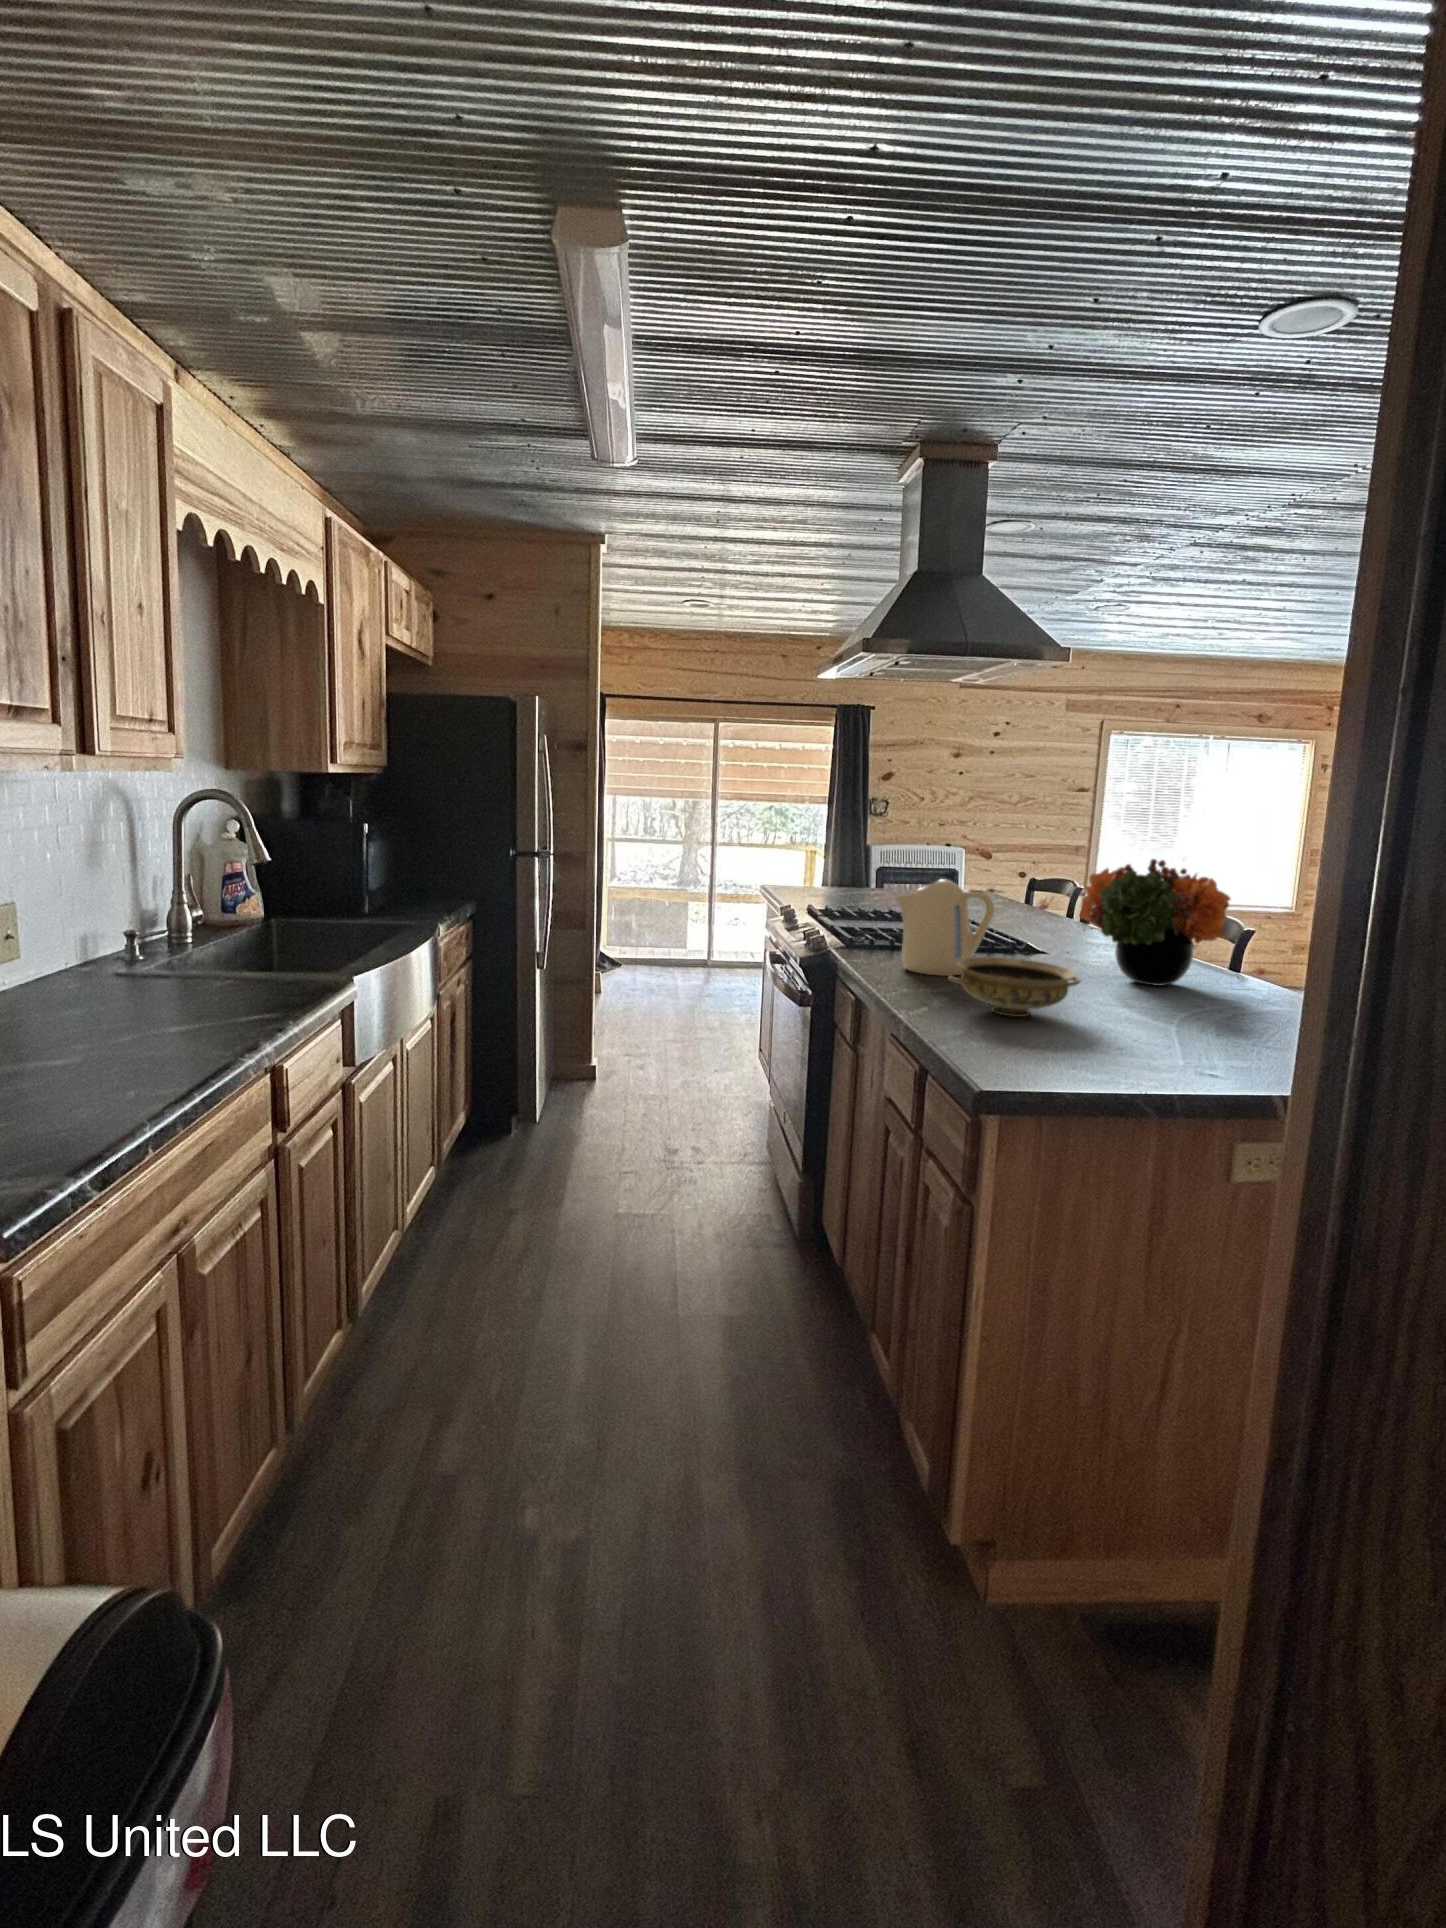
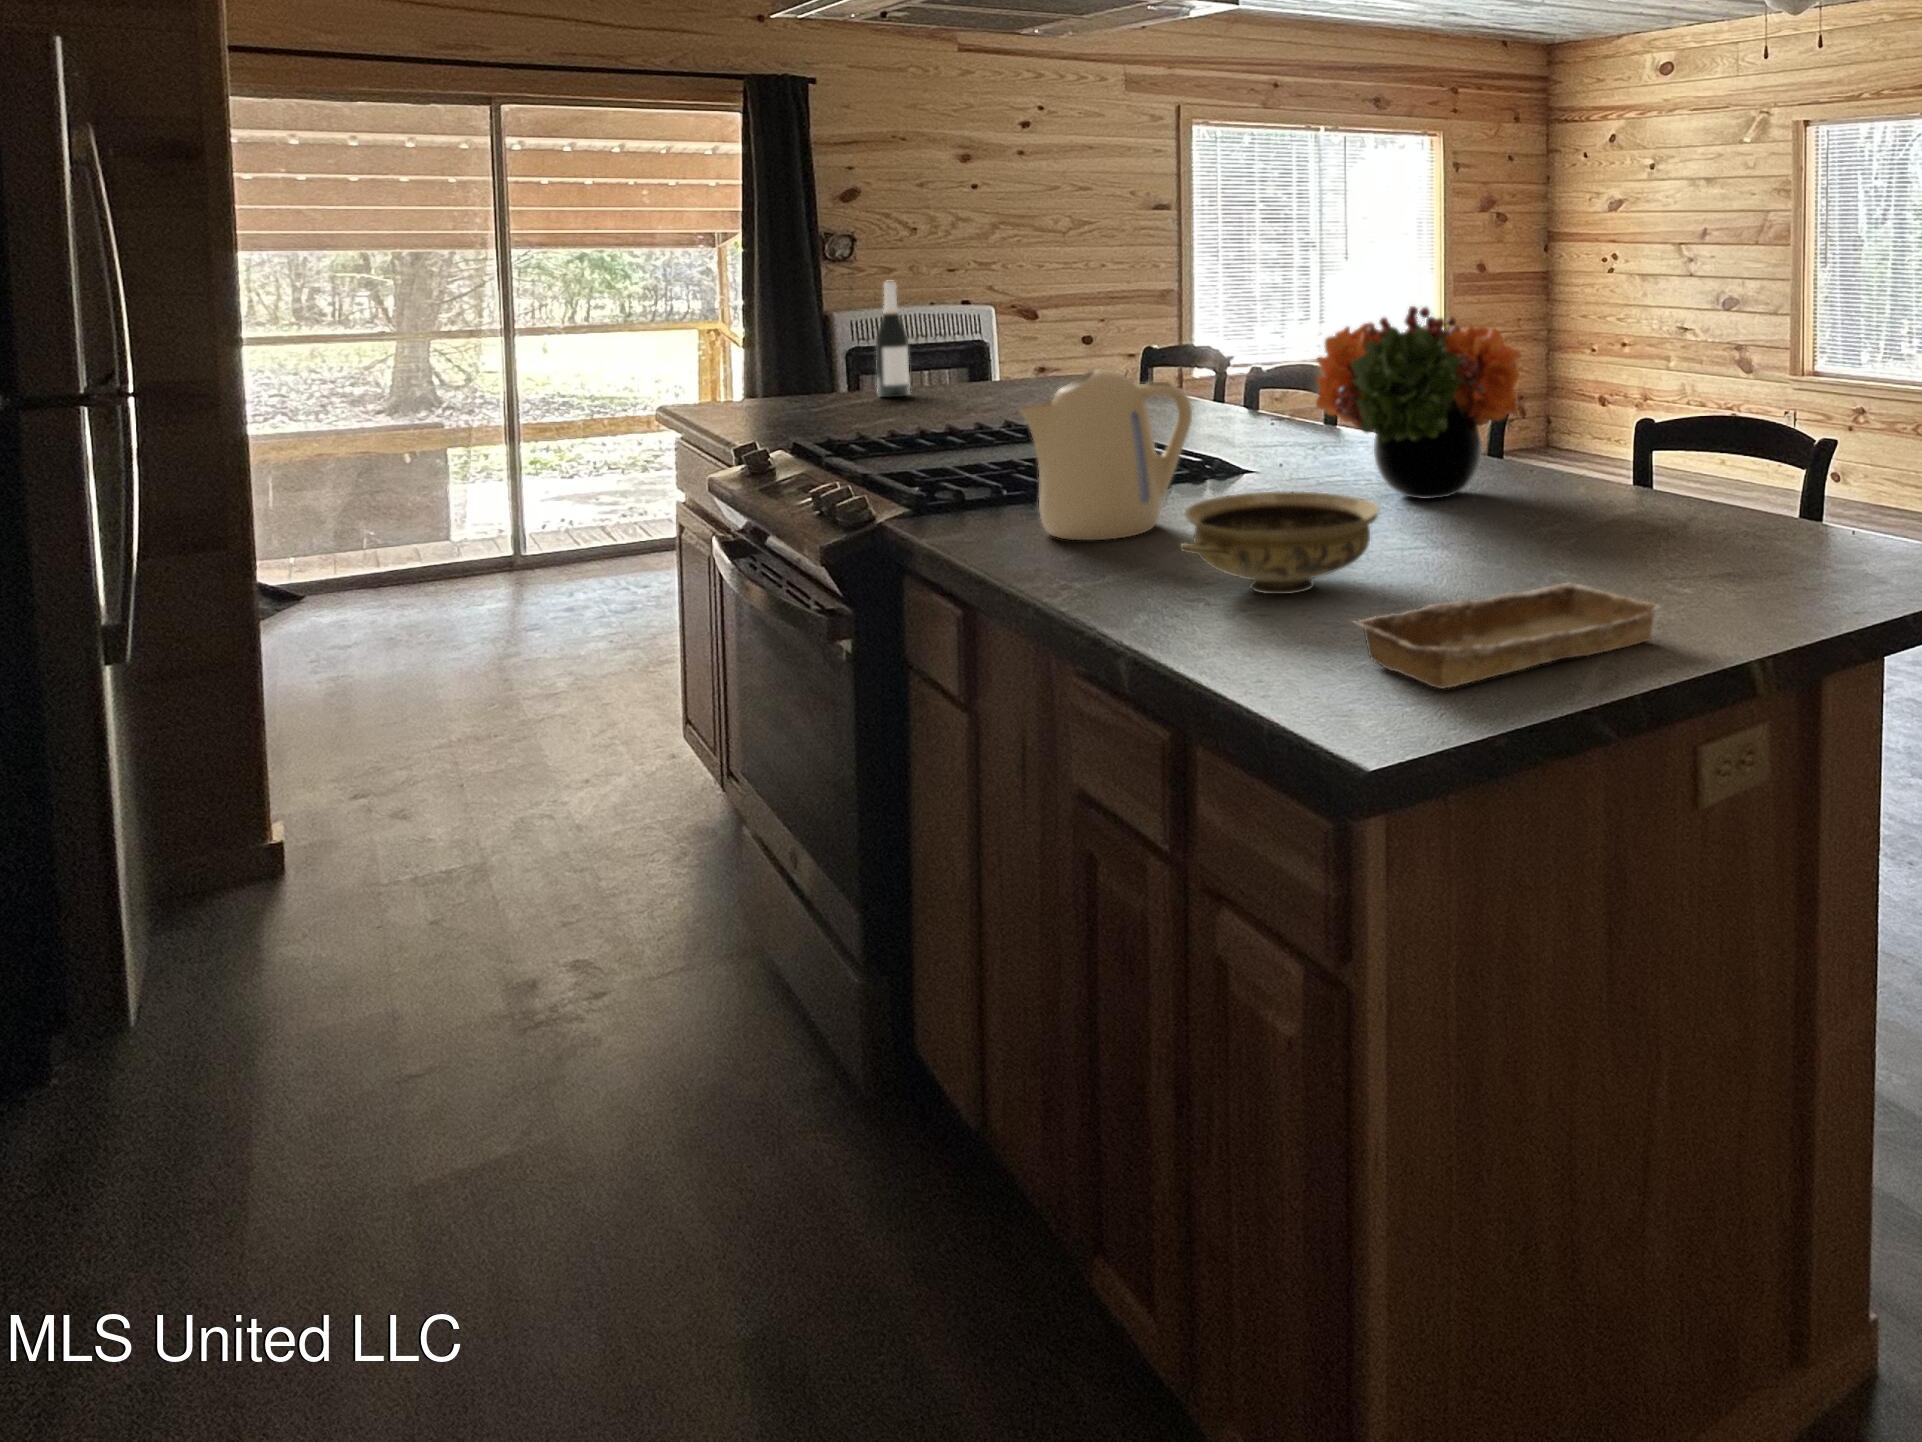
wine bottle: none [868,825,887,892] -> present [876,281,910,397]
tray: none [1016,1028,1230,1080] -> present [1352,582,1661,689]

